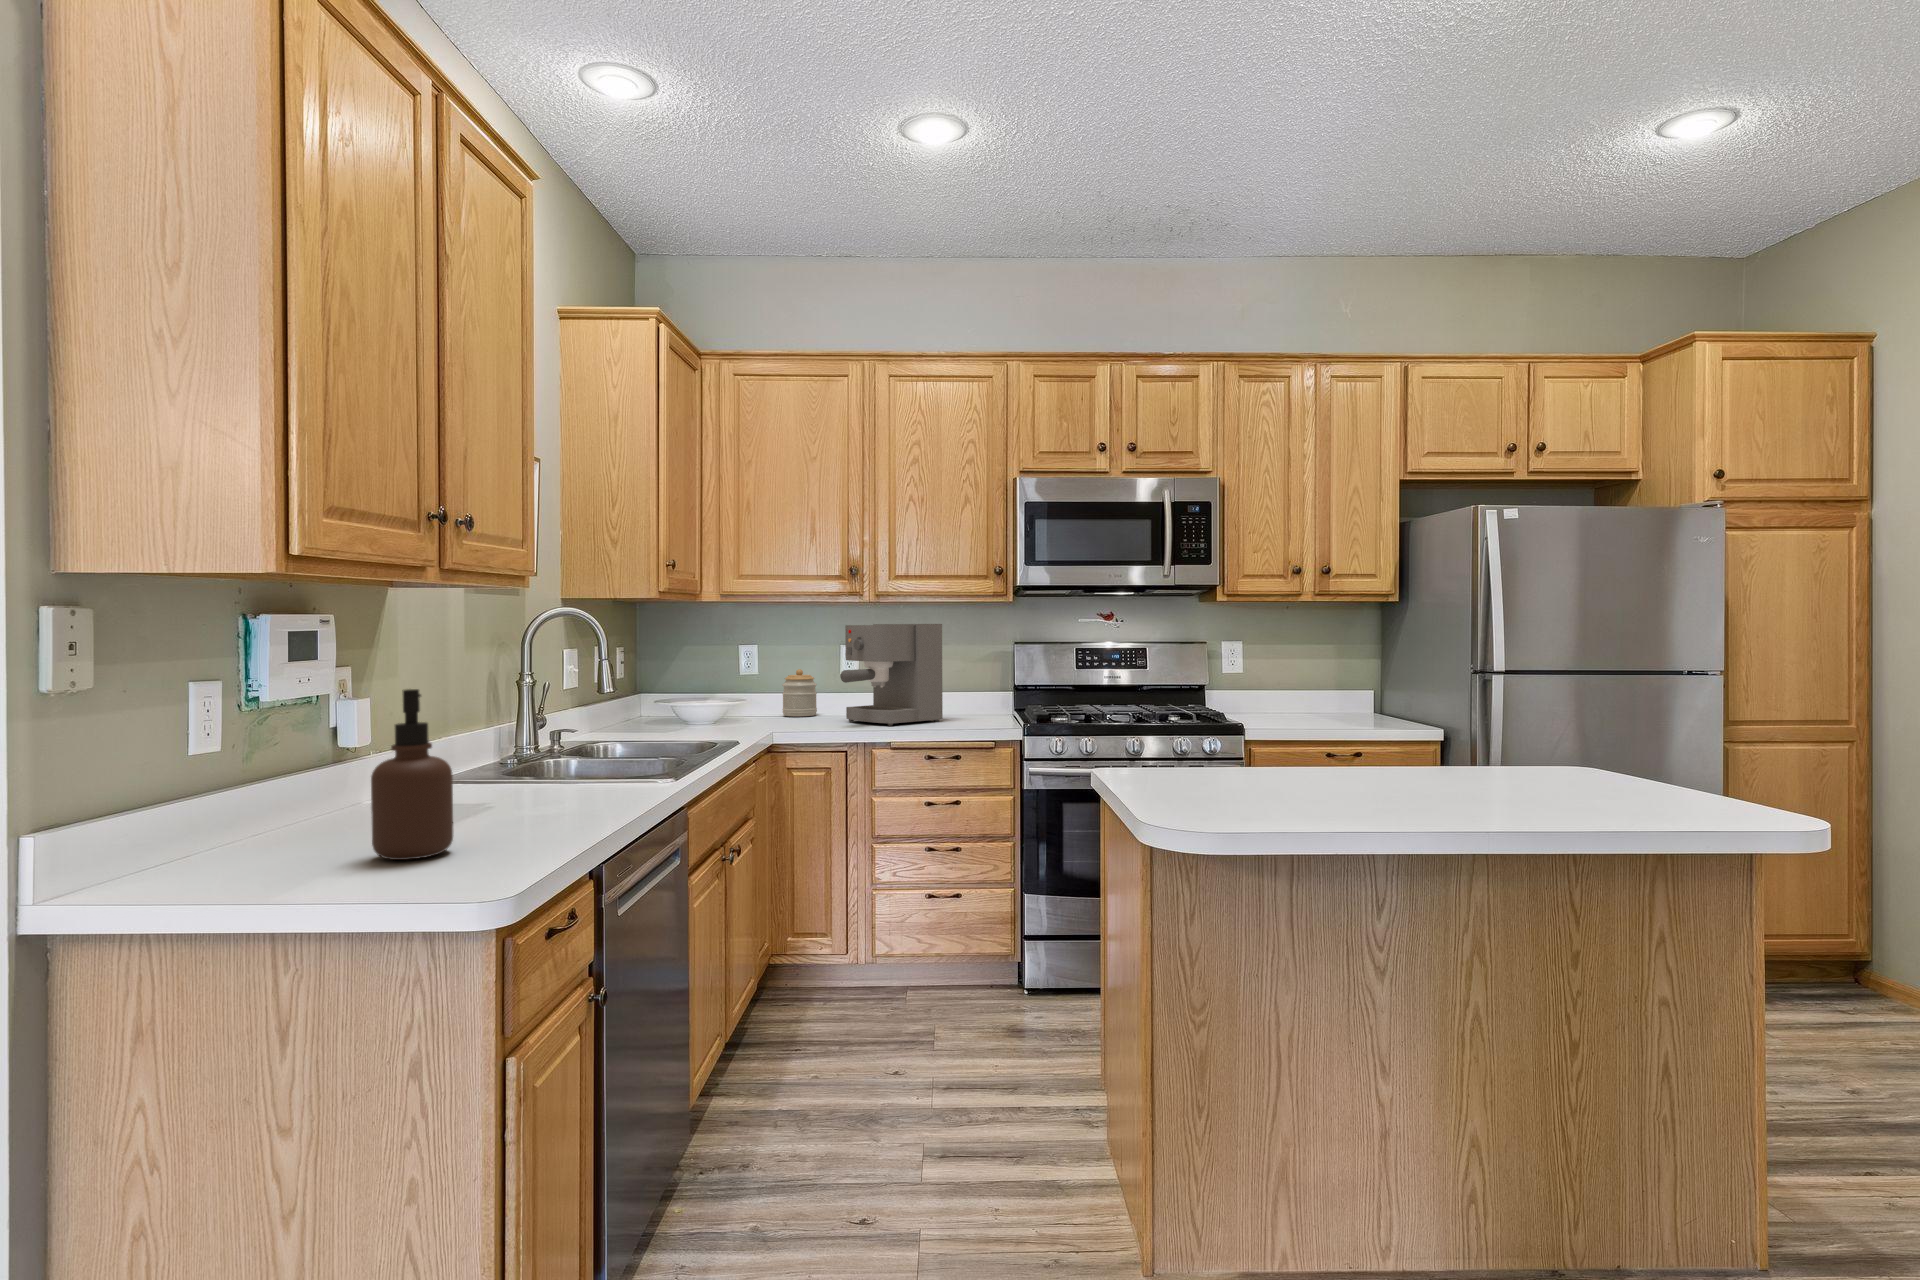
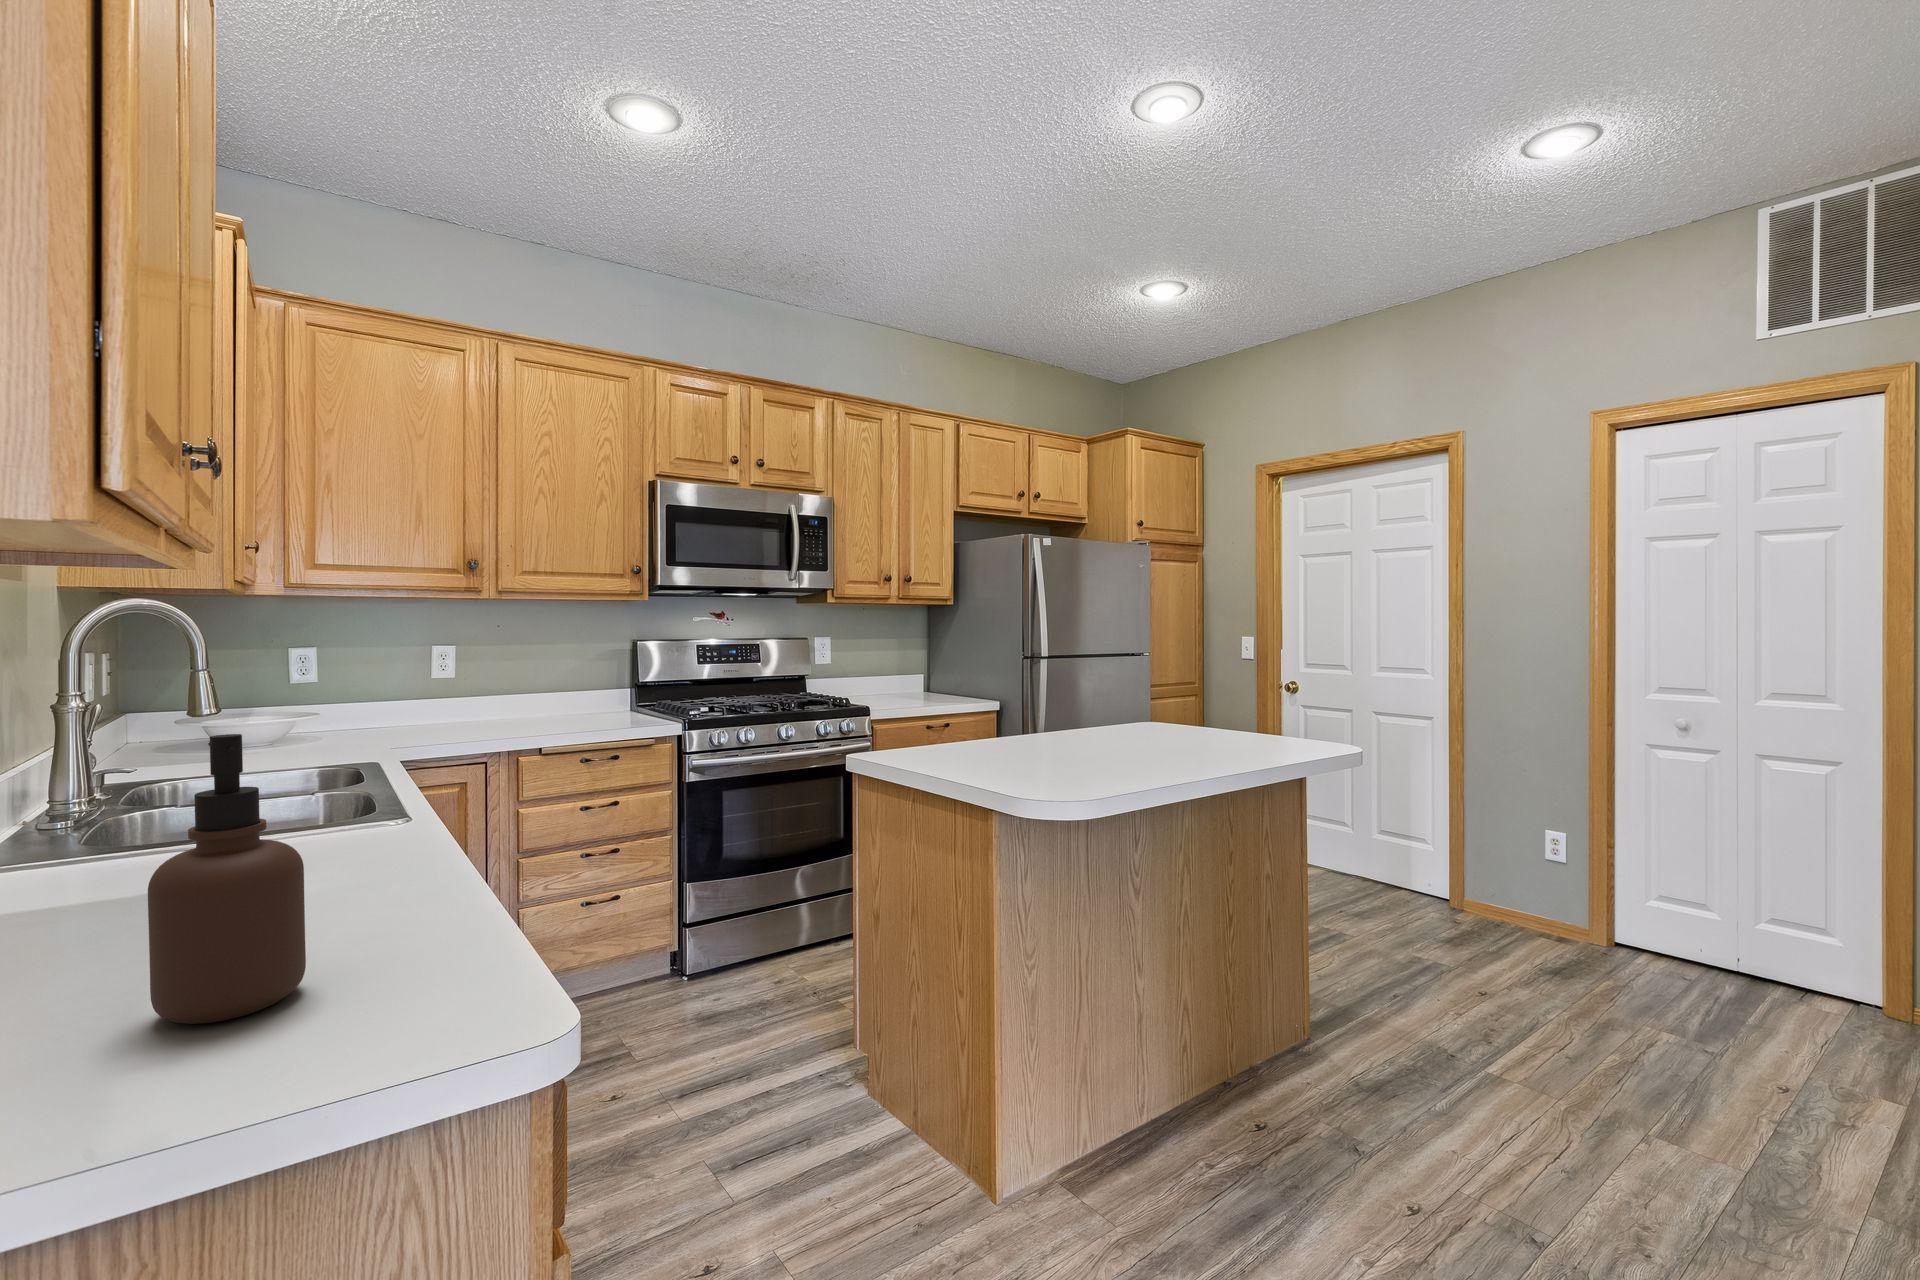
coffee maker: present [840,624,943,726] -> none [463,621,580,731]
jar: present [782,669,817,717] -> none [355,672,404,728]

